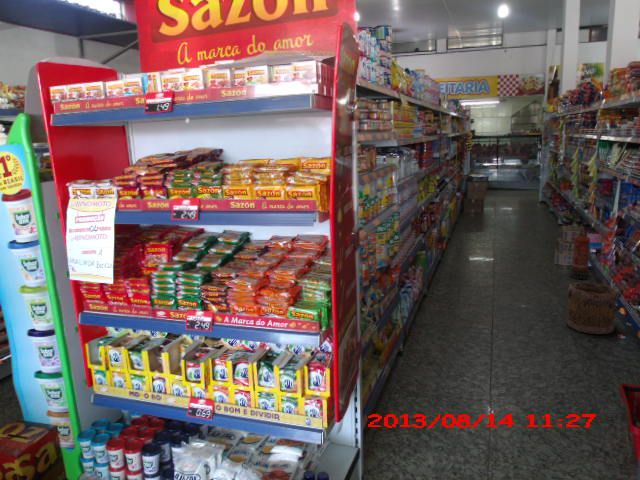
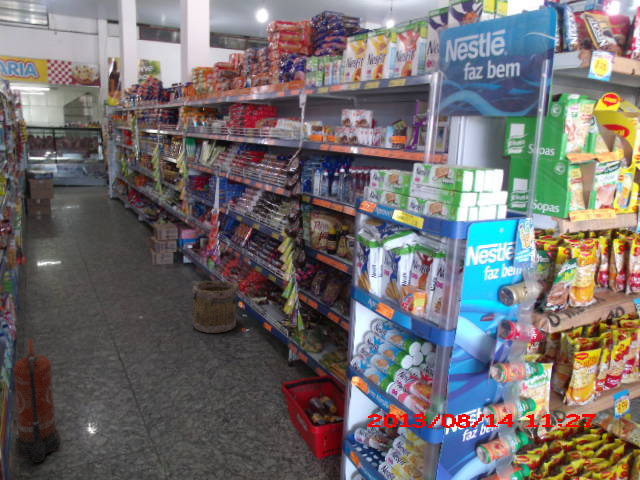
fire extinguisher: present [570,229,590,279] -> present [13,339,60,462]

